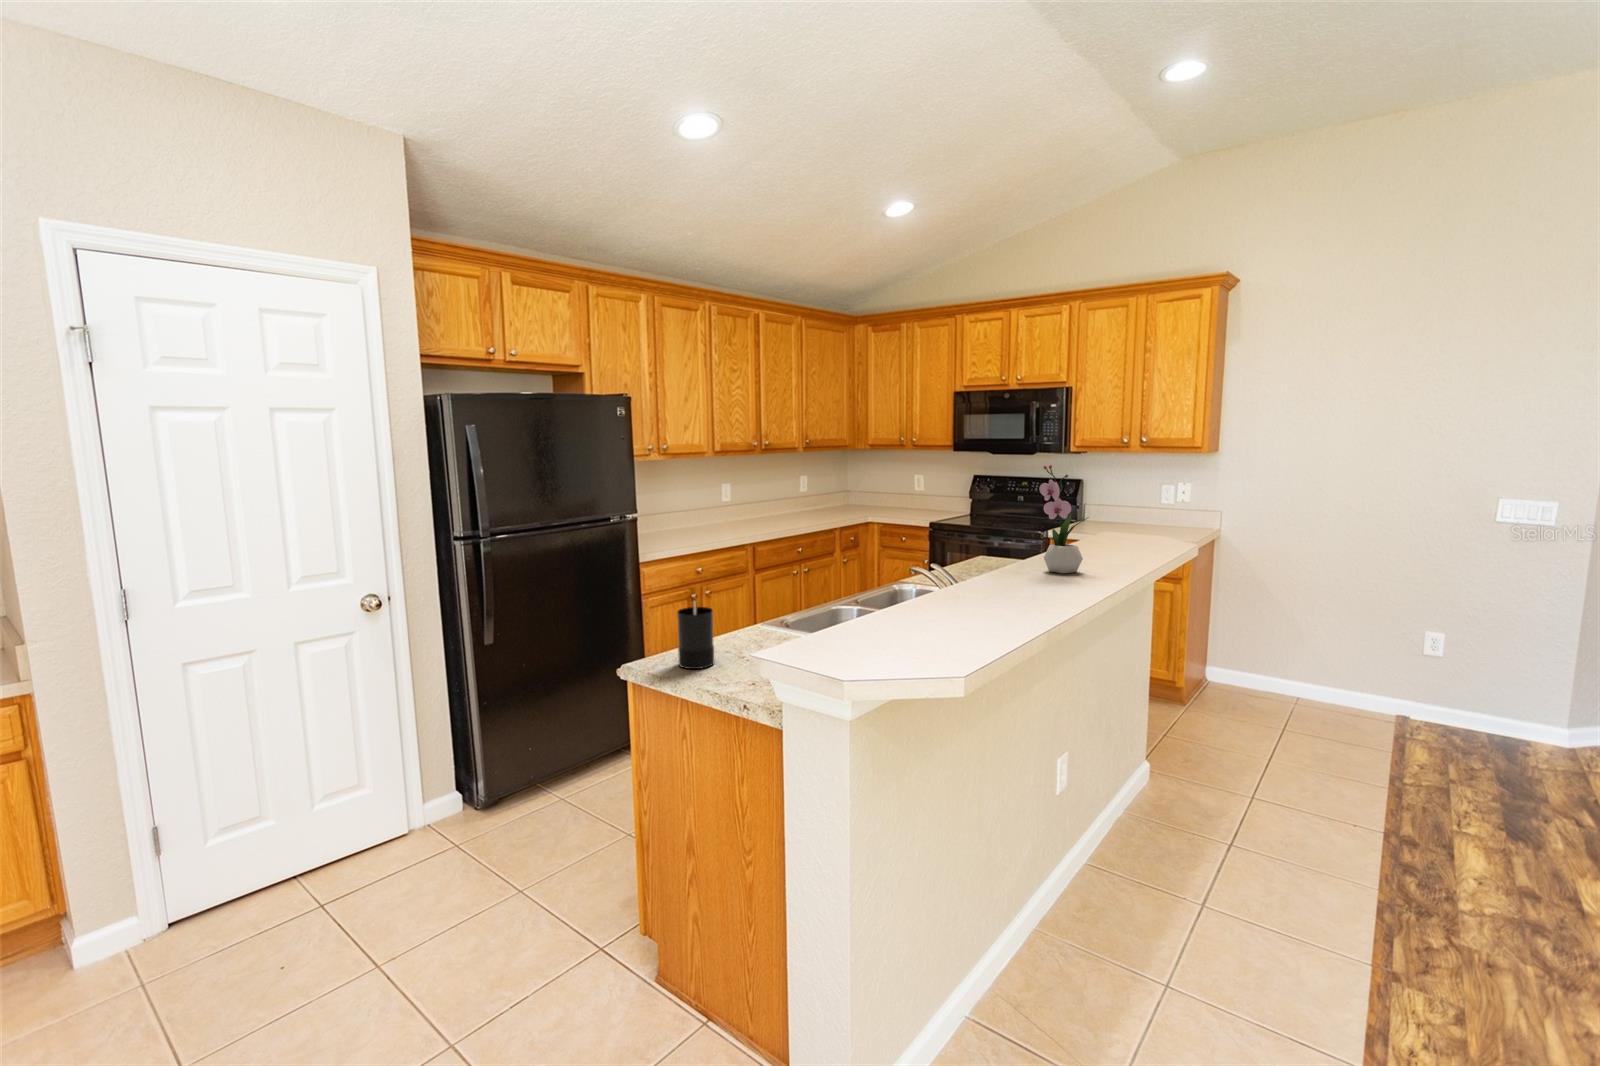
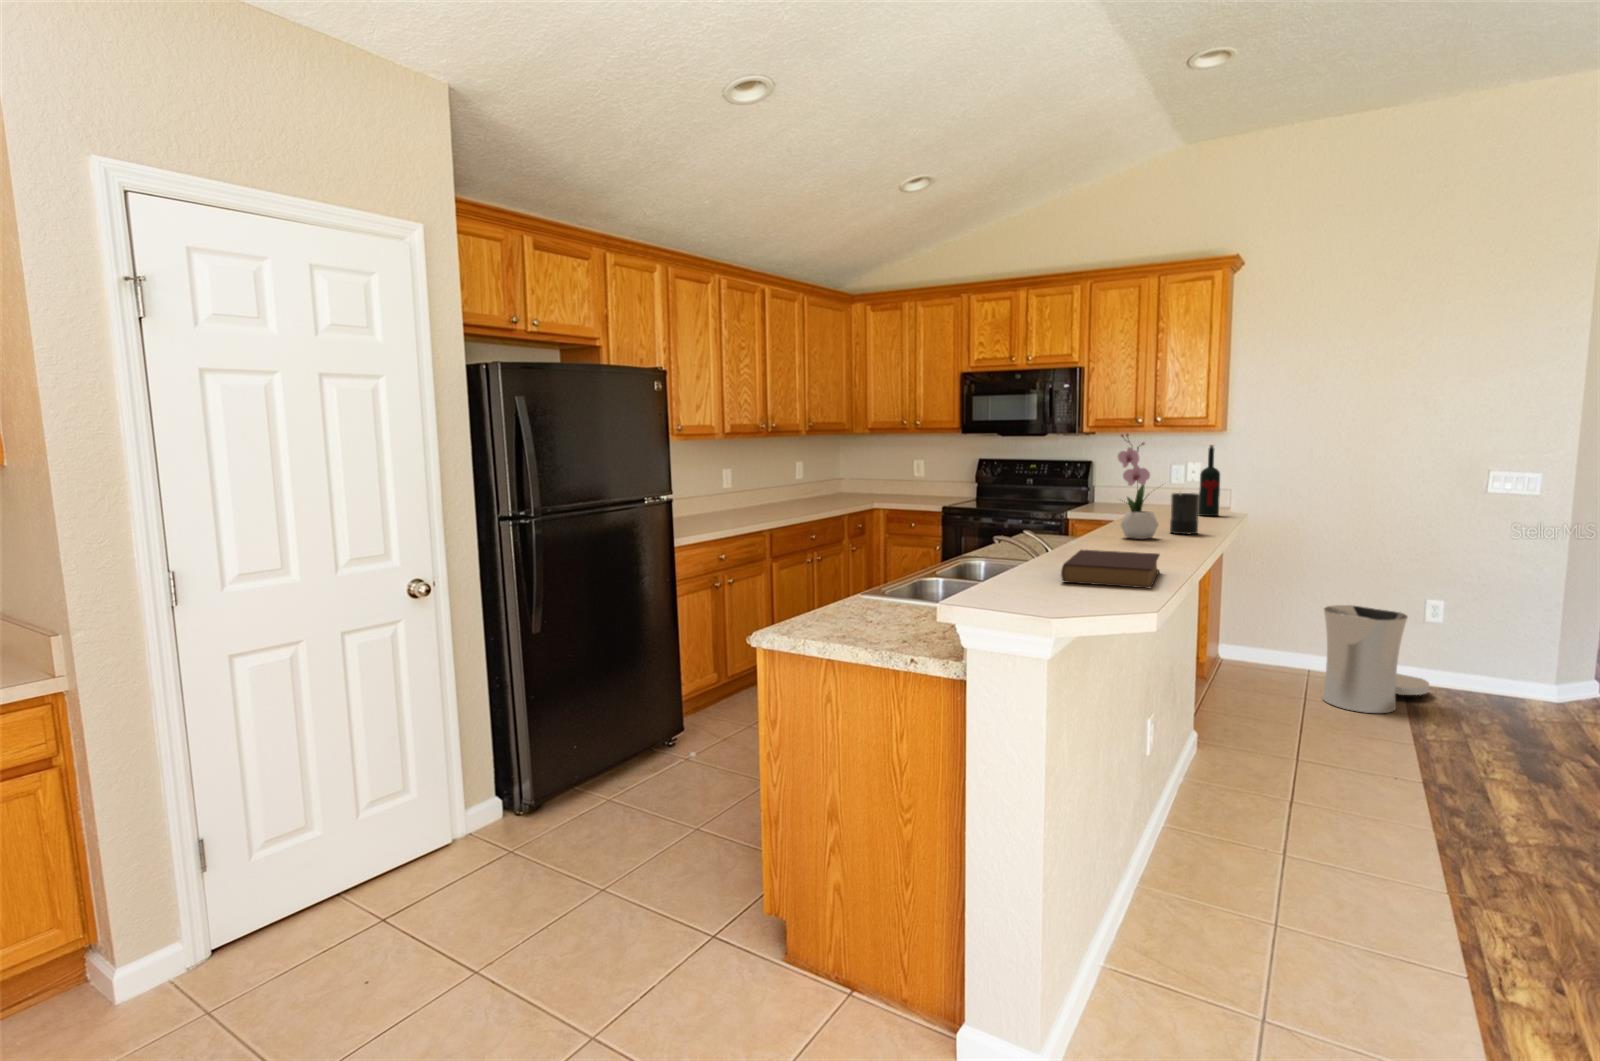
wine bottle: none [1159,472,1182,545] -> present [1198,445,1220,516]
book: none [911,592,1030,642] -> present [1061,550,1160,588]
candle: present [677,602,714,669] -> present [1170,492,1200,534]
trash can: none [1305,635,1424,750] -> present [1323,605,1429,713]

